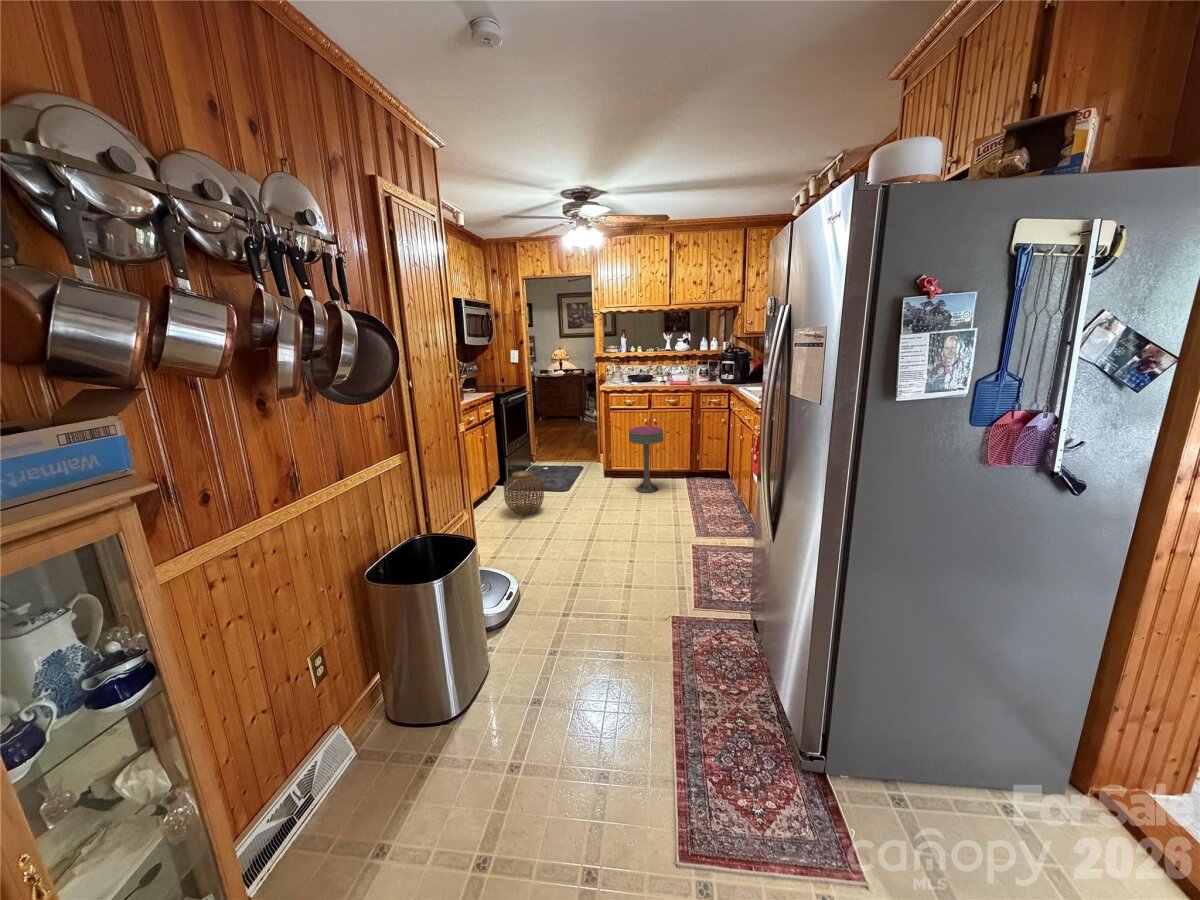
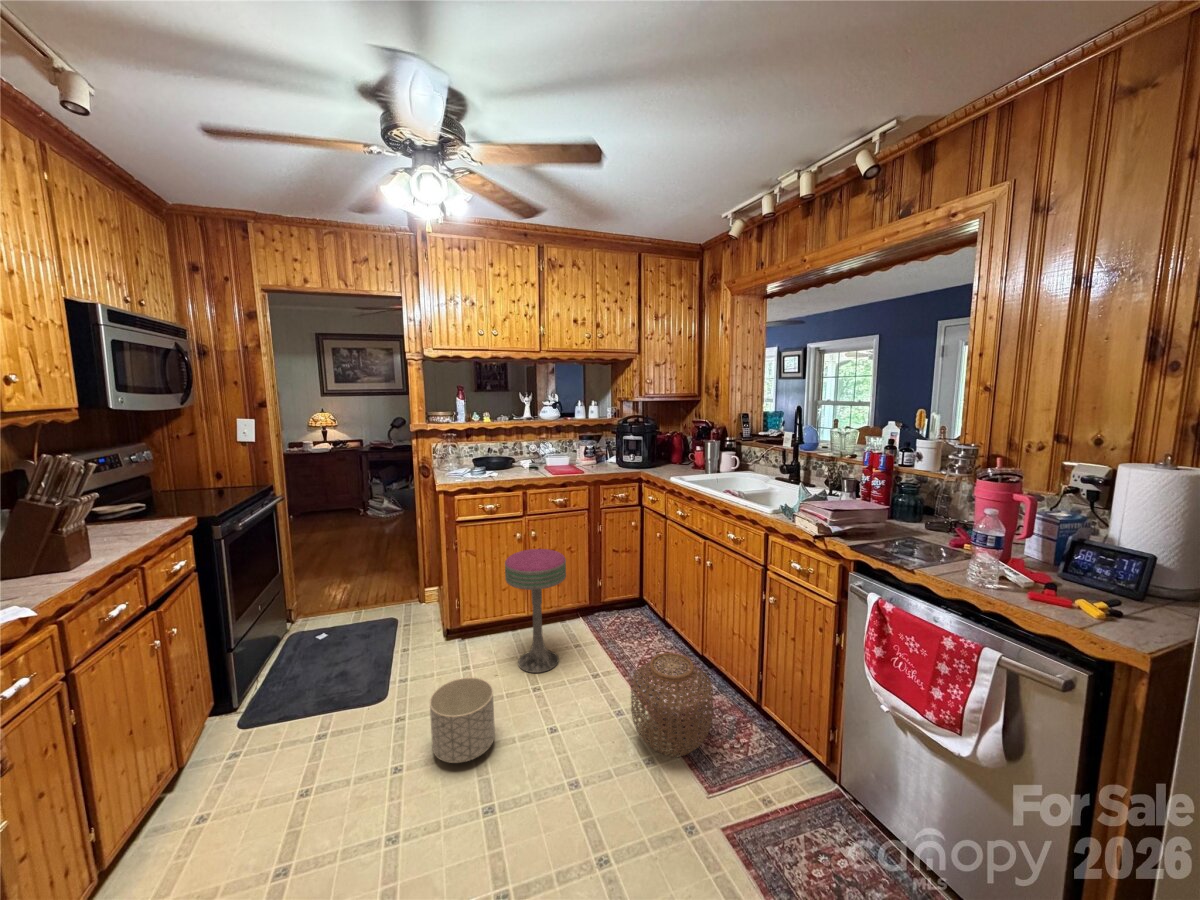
woven basket: present [503,471,544,515] -> present [631,653,713,757]
planter: none [580,478,610,510] -> present [430,678,495,763]

